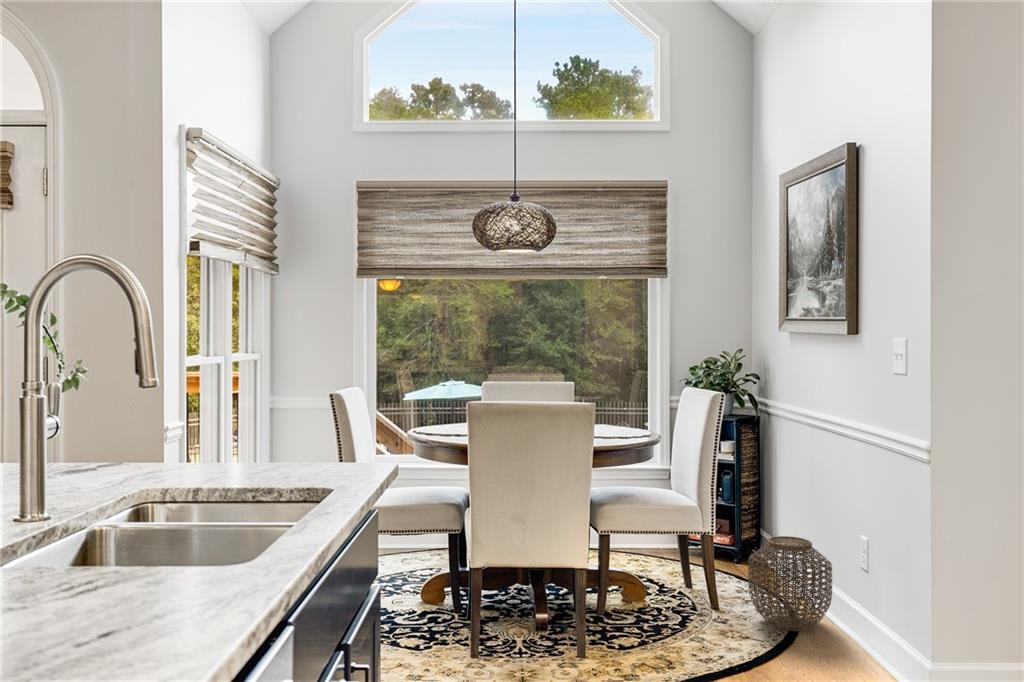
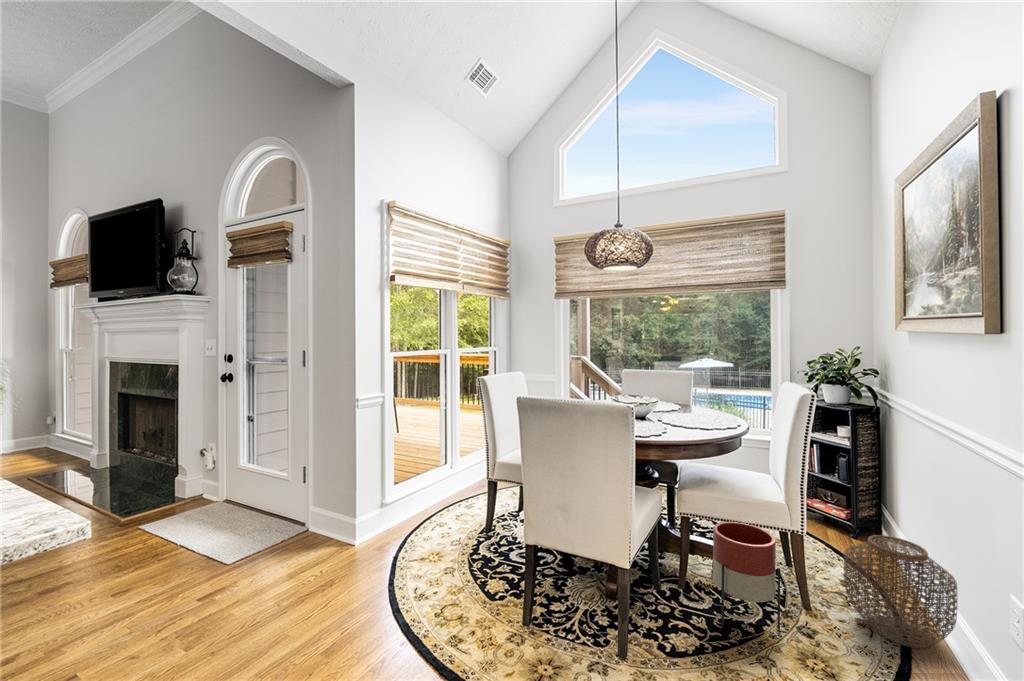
planter: none [640,545,704,650] -> present [713,522,780,629]

